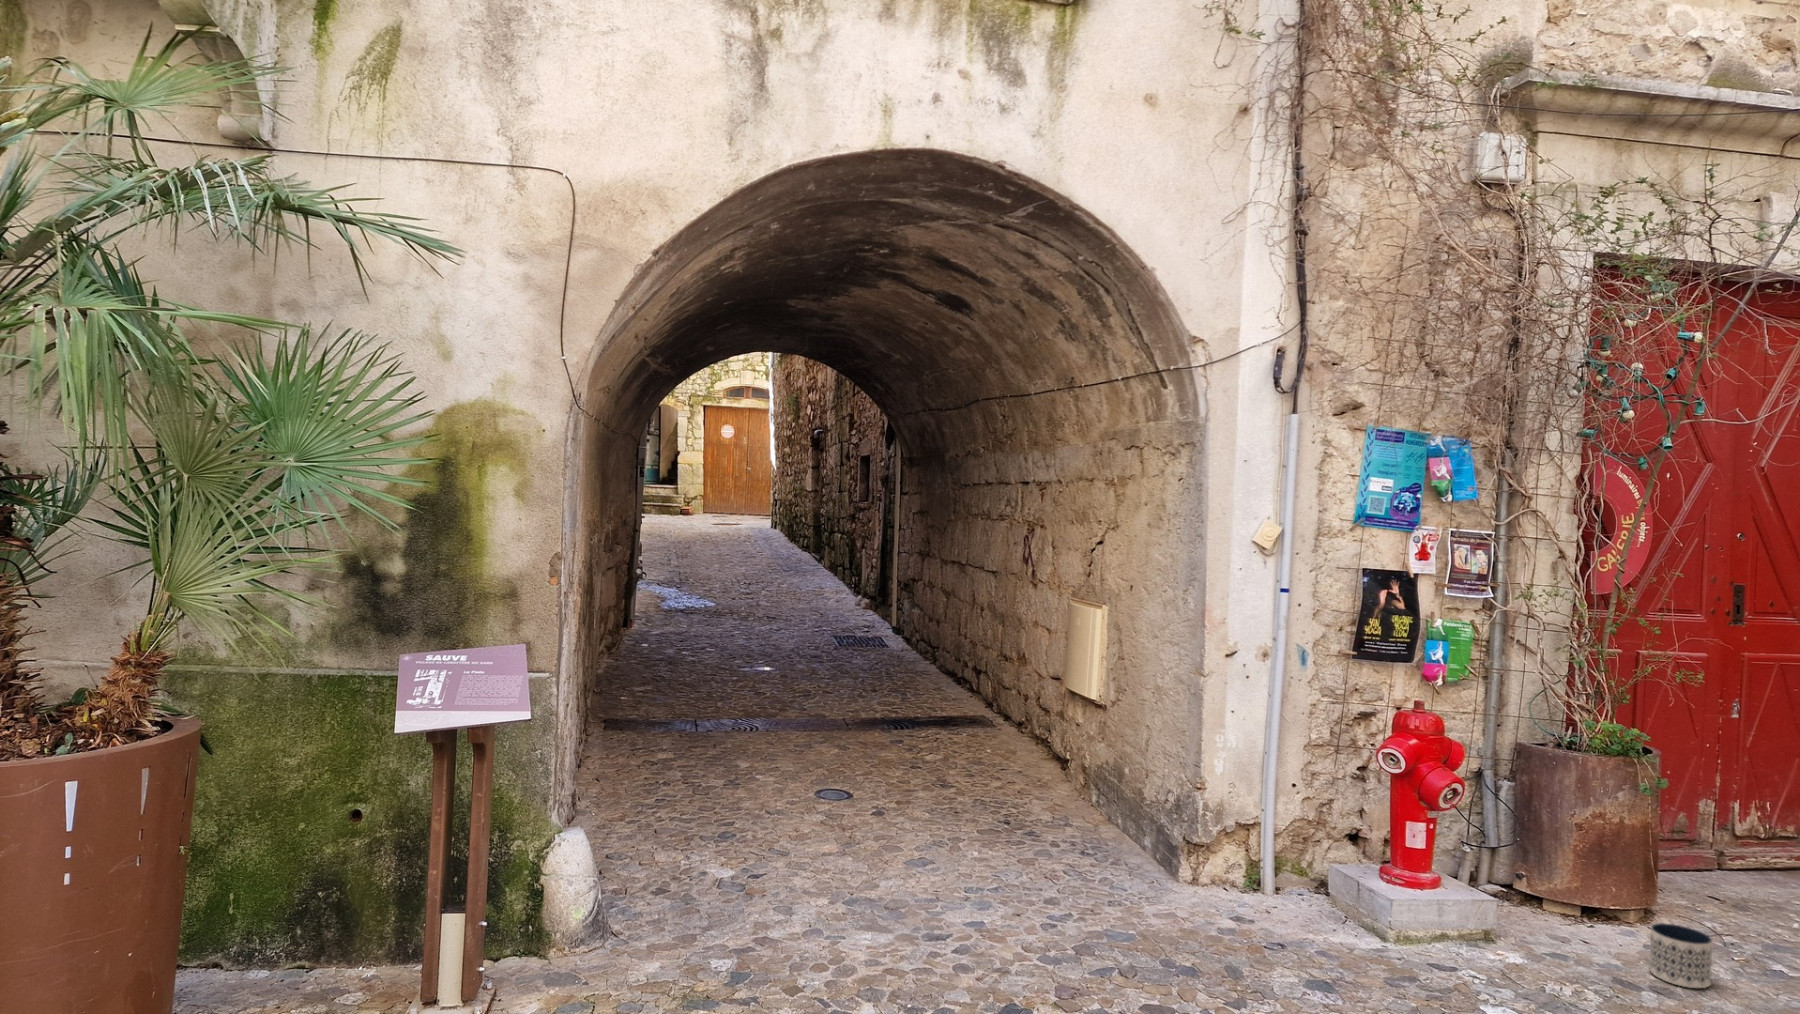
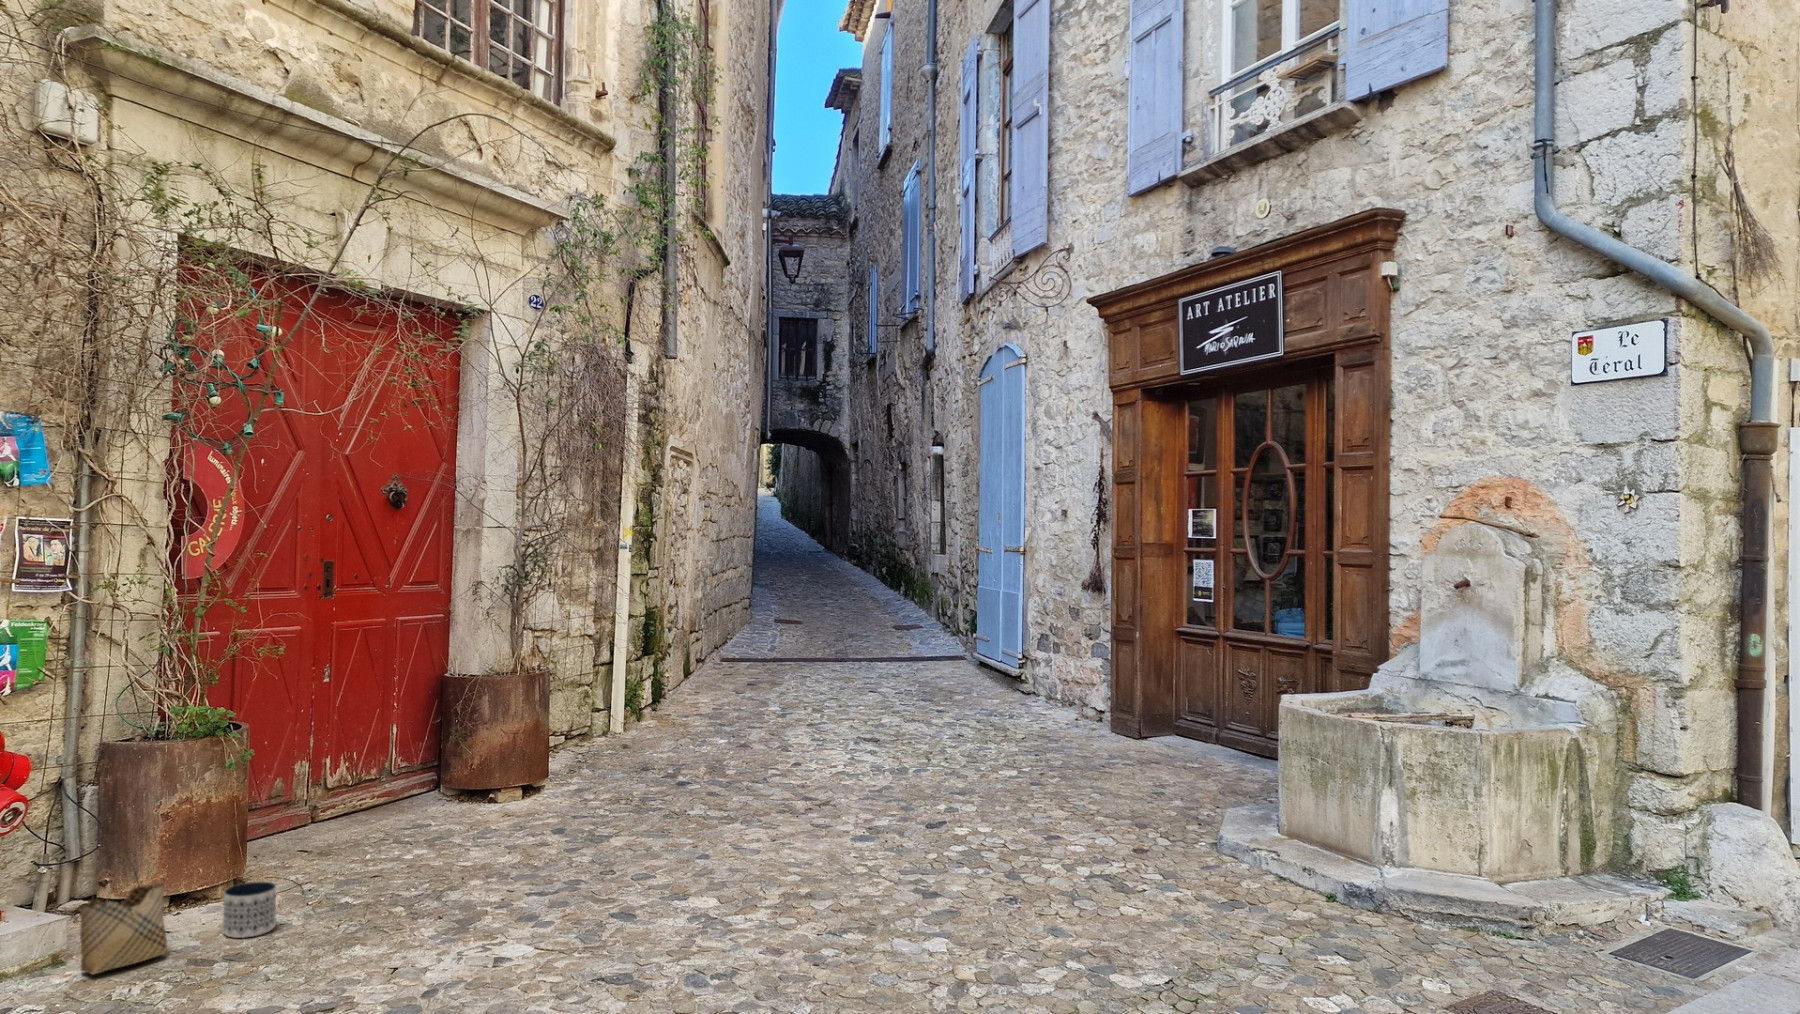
woven basket: none [1512,855,1594,973] -> present [79,853,167,974]

